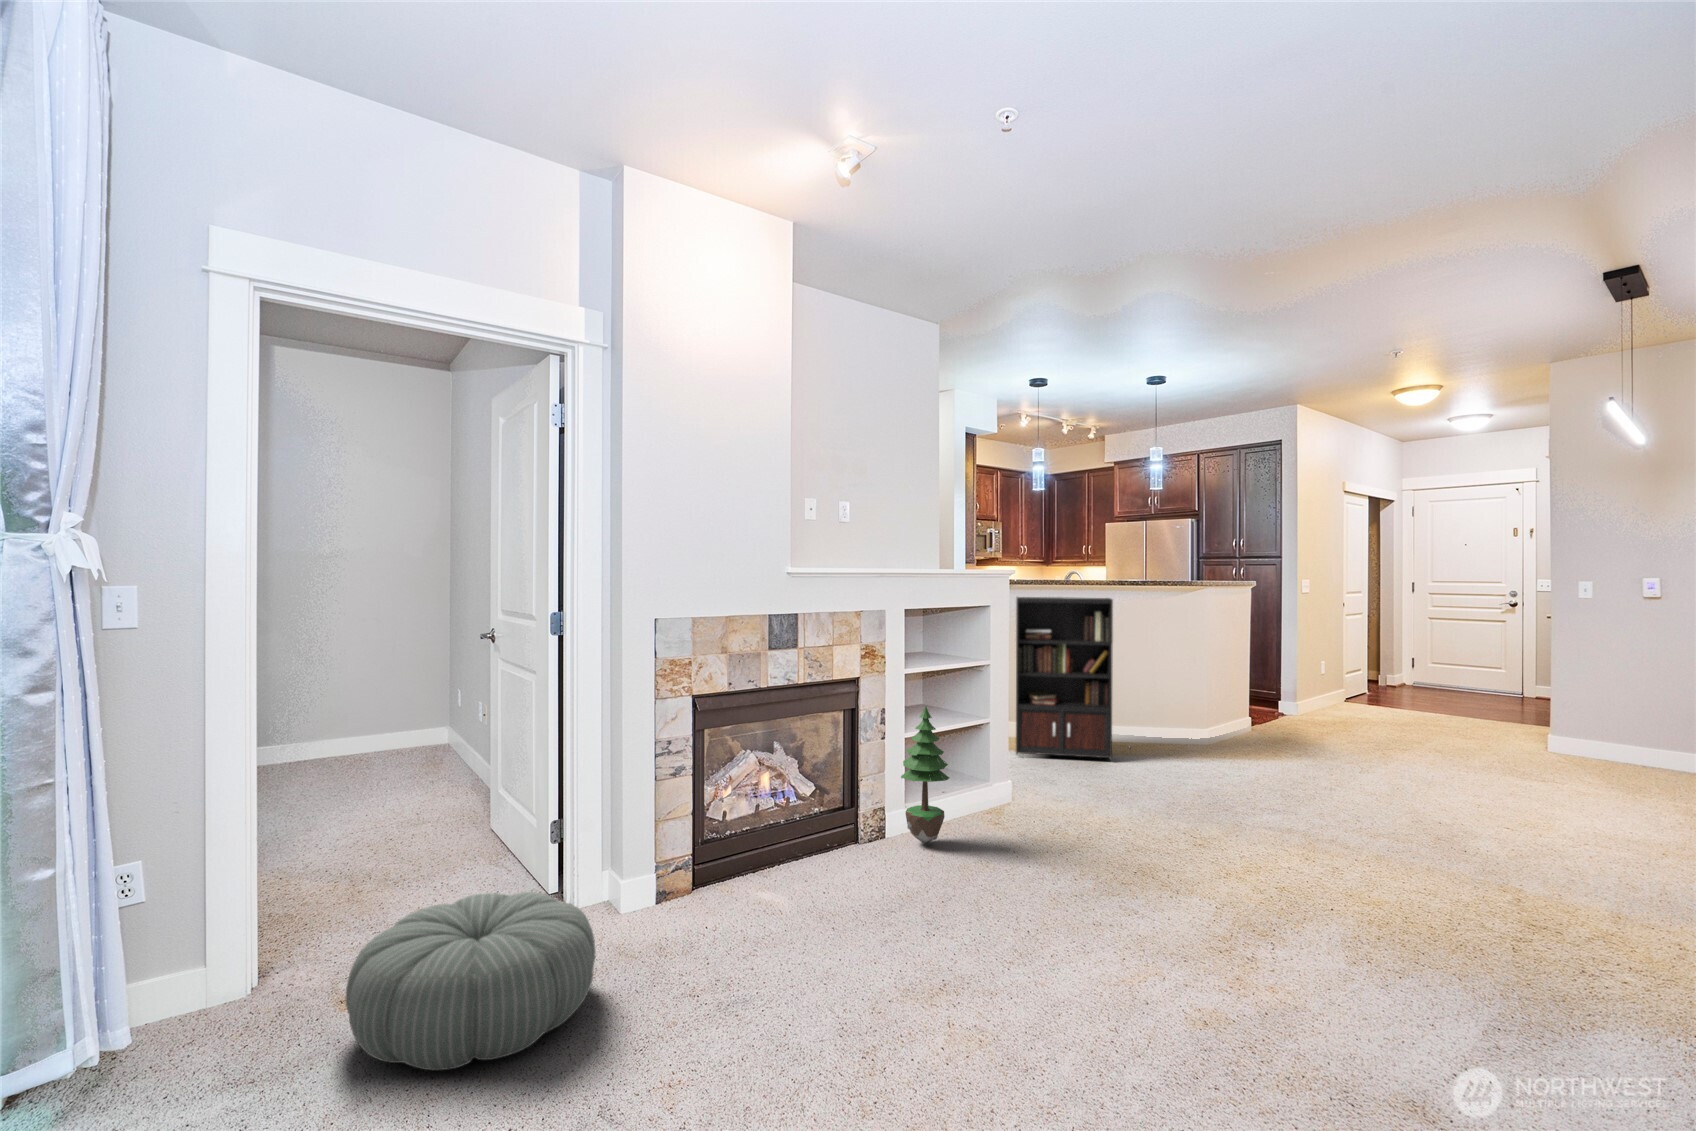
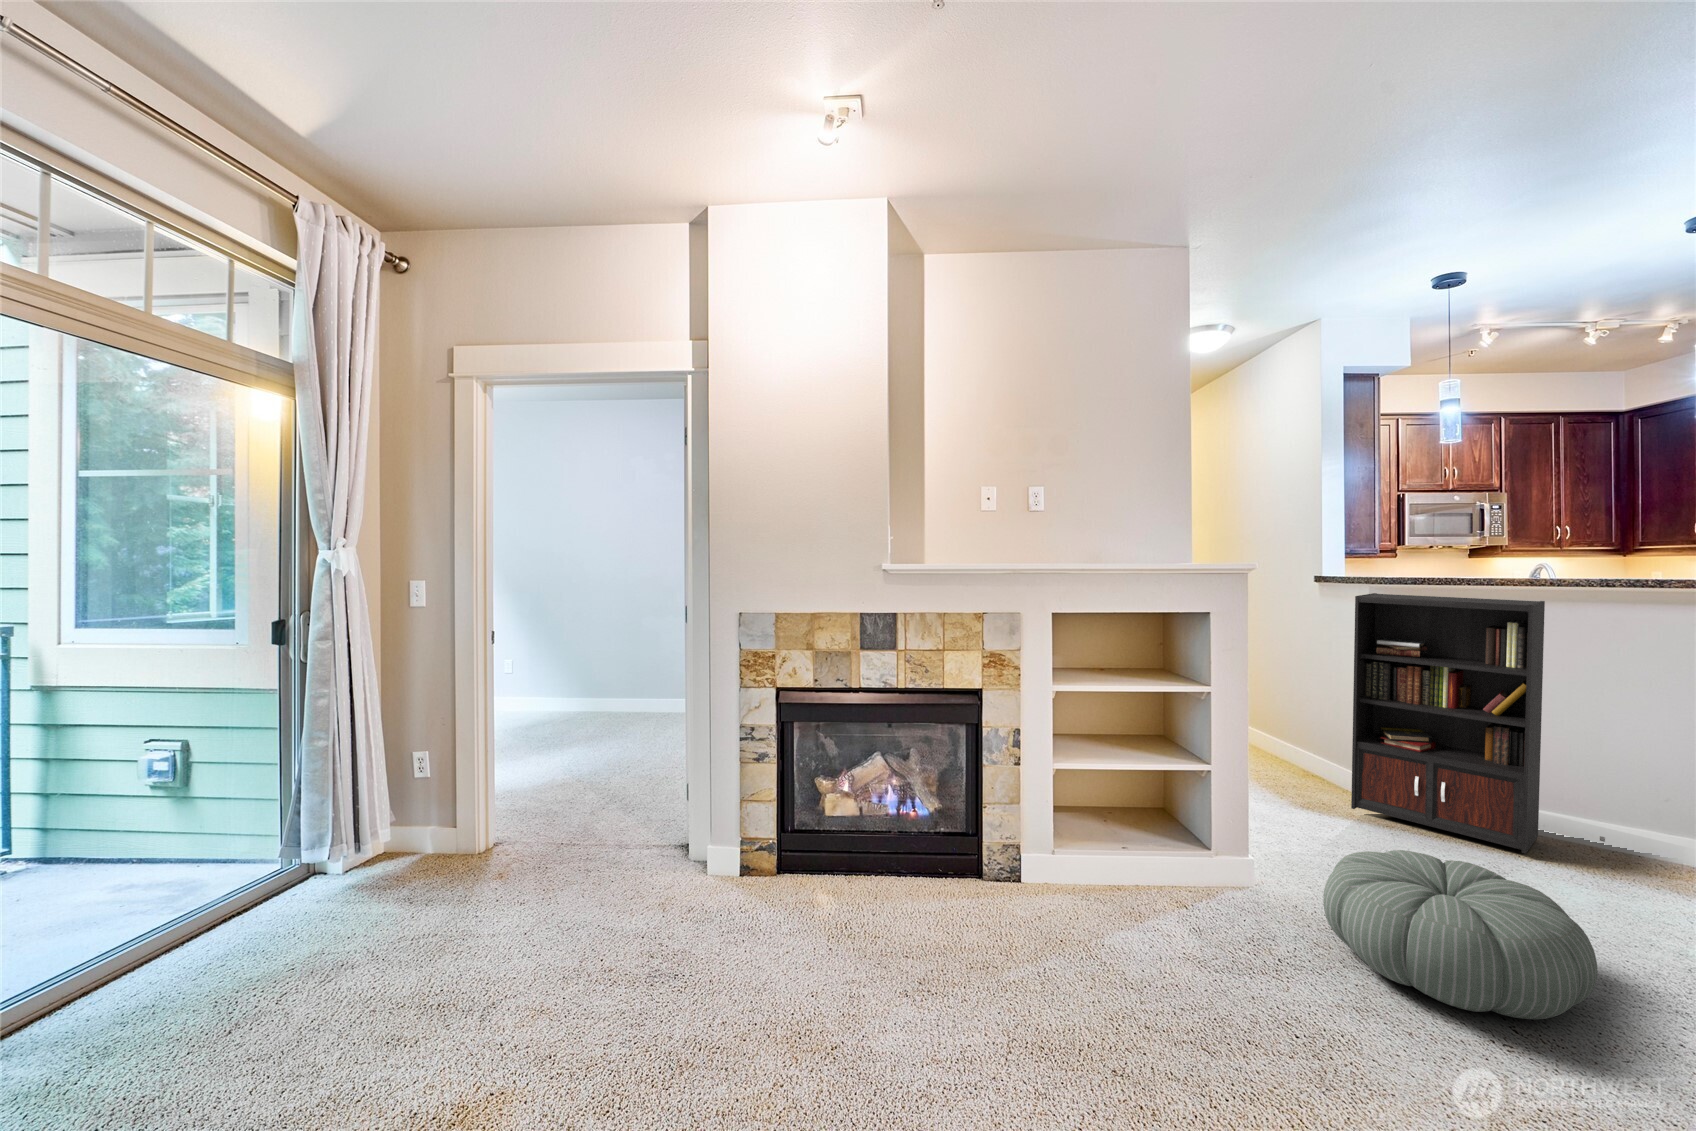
potted tree: present [901,706,949,844] -> none [1025,732,1087,898]
pouf: present [346,892,595,1070] -> present [1323,850,1597,1019]

